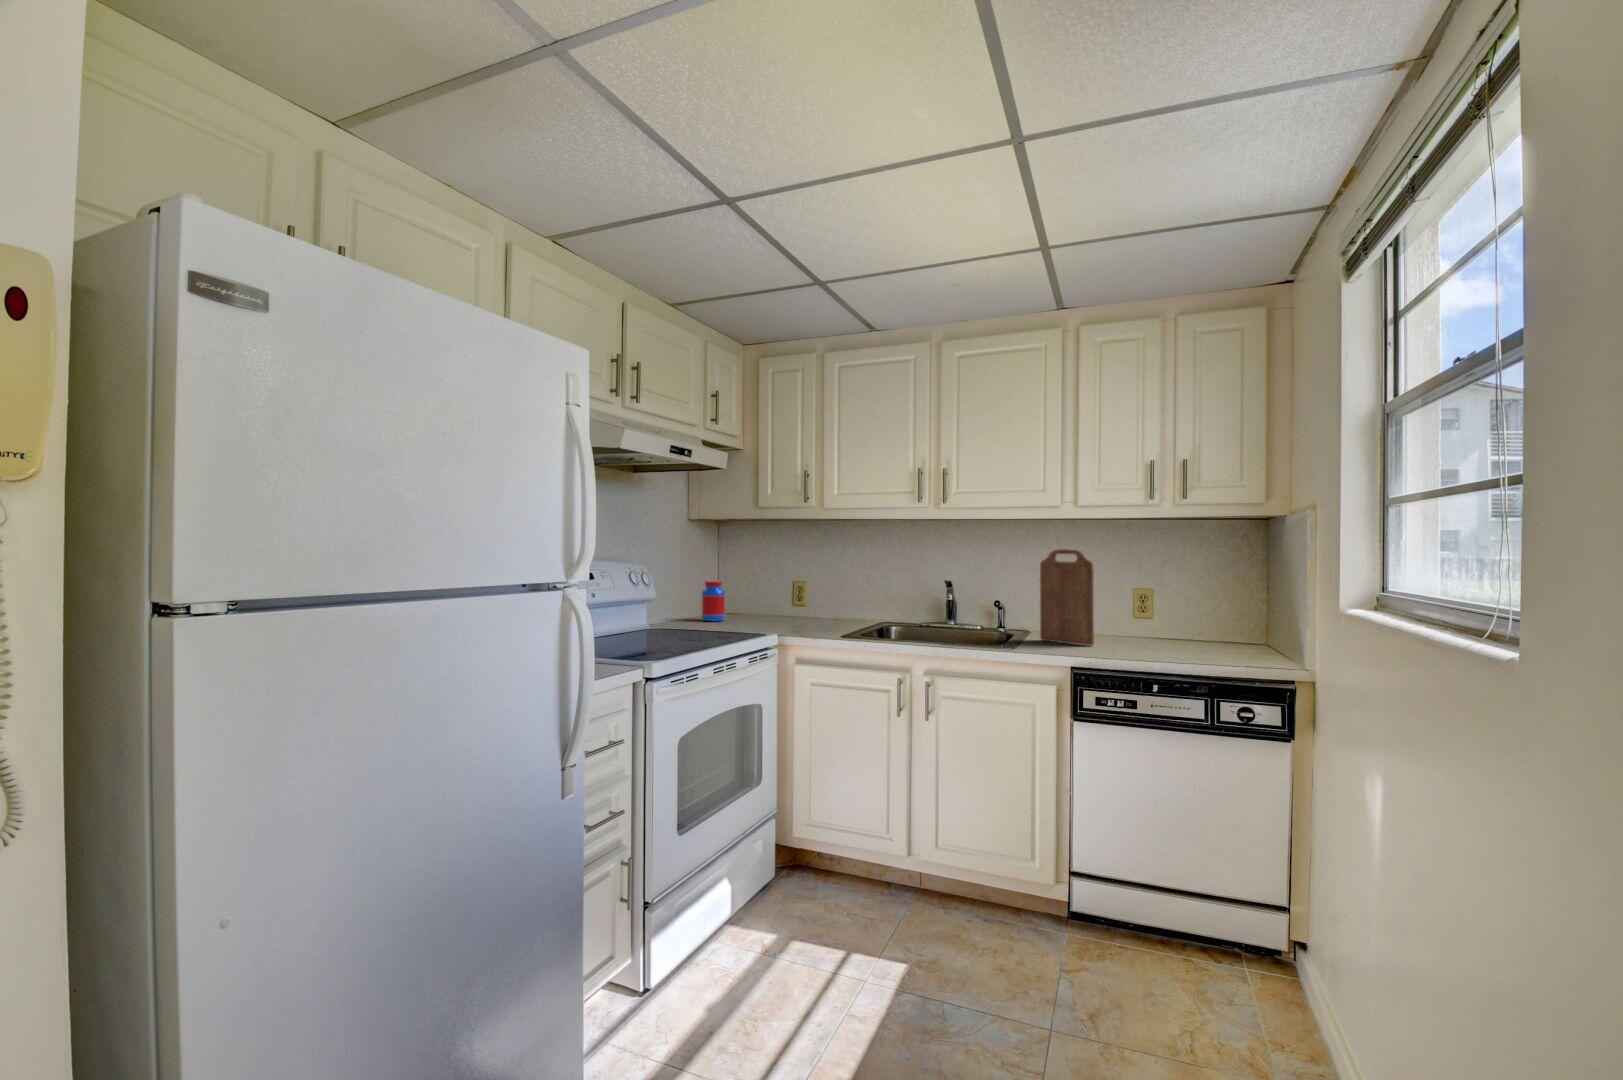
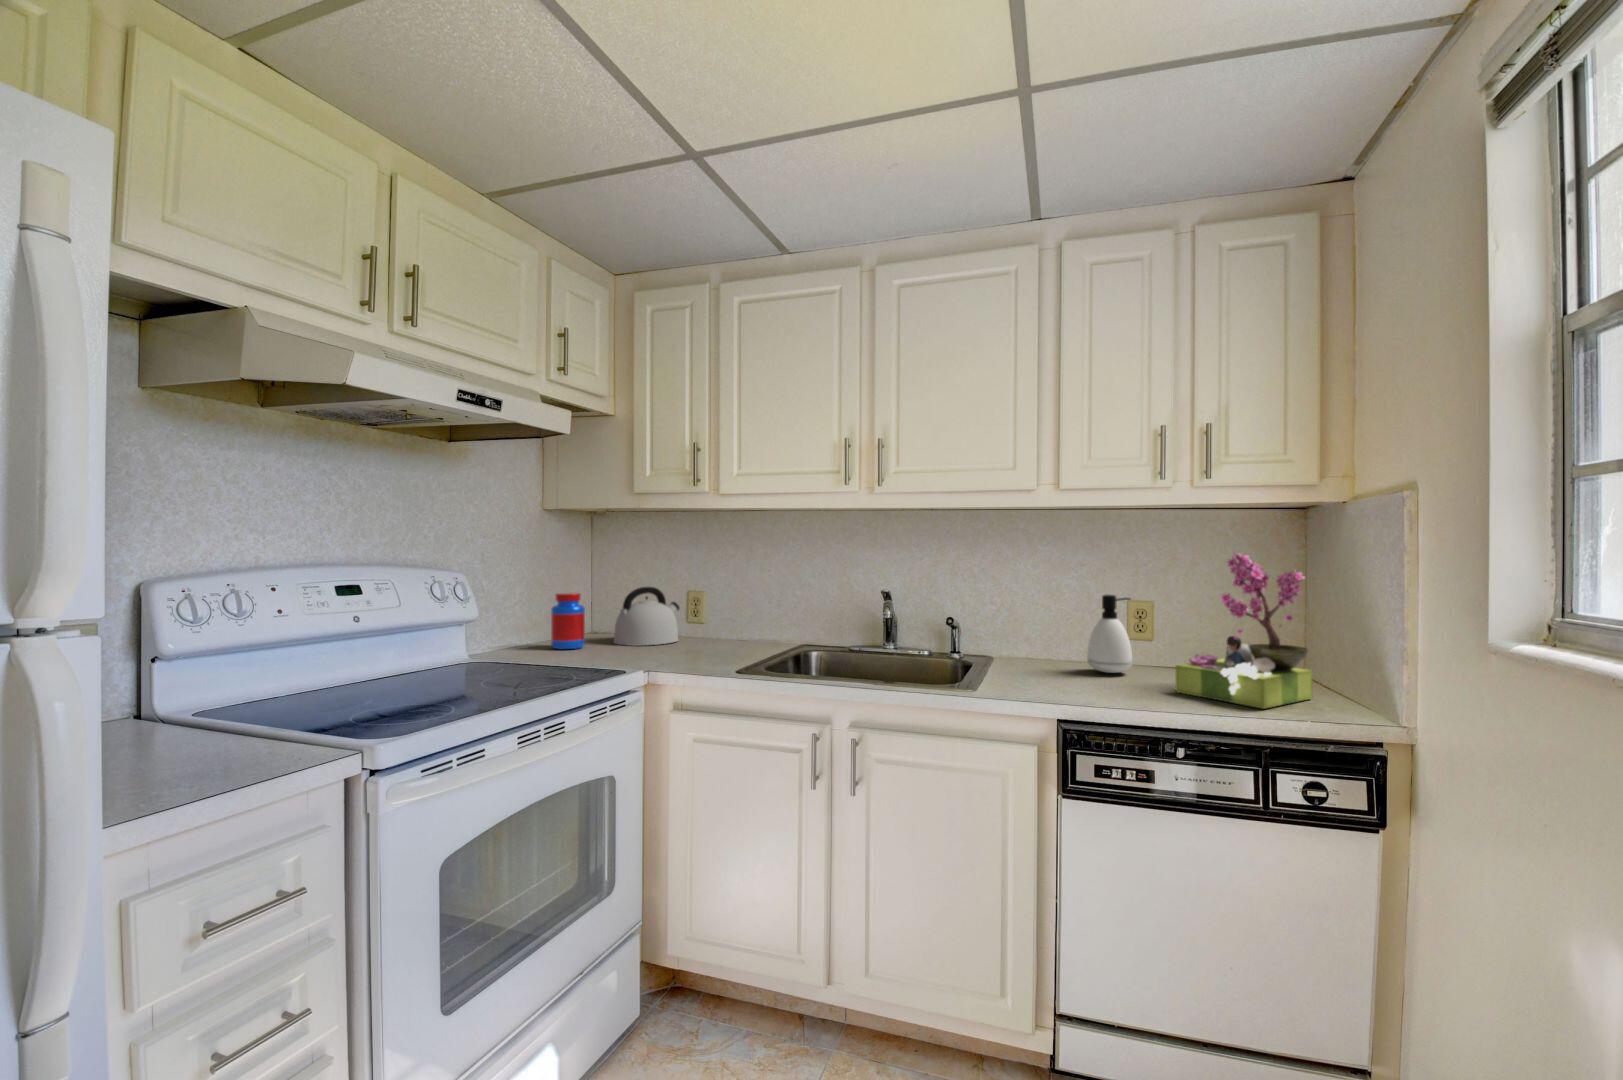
cutting board: present [1040,549,1094,646] -> none [1010,549,1085,684]
flower arrangement: none [1159,550,1257,660] -> present [1176,552,1313,709]
kettle: none [743,577,790,620] -> present [614,587,679,646]
soap dispenser: none [1098,583,1131,640] -> present [1087,595,1132,673]

